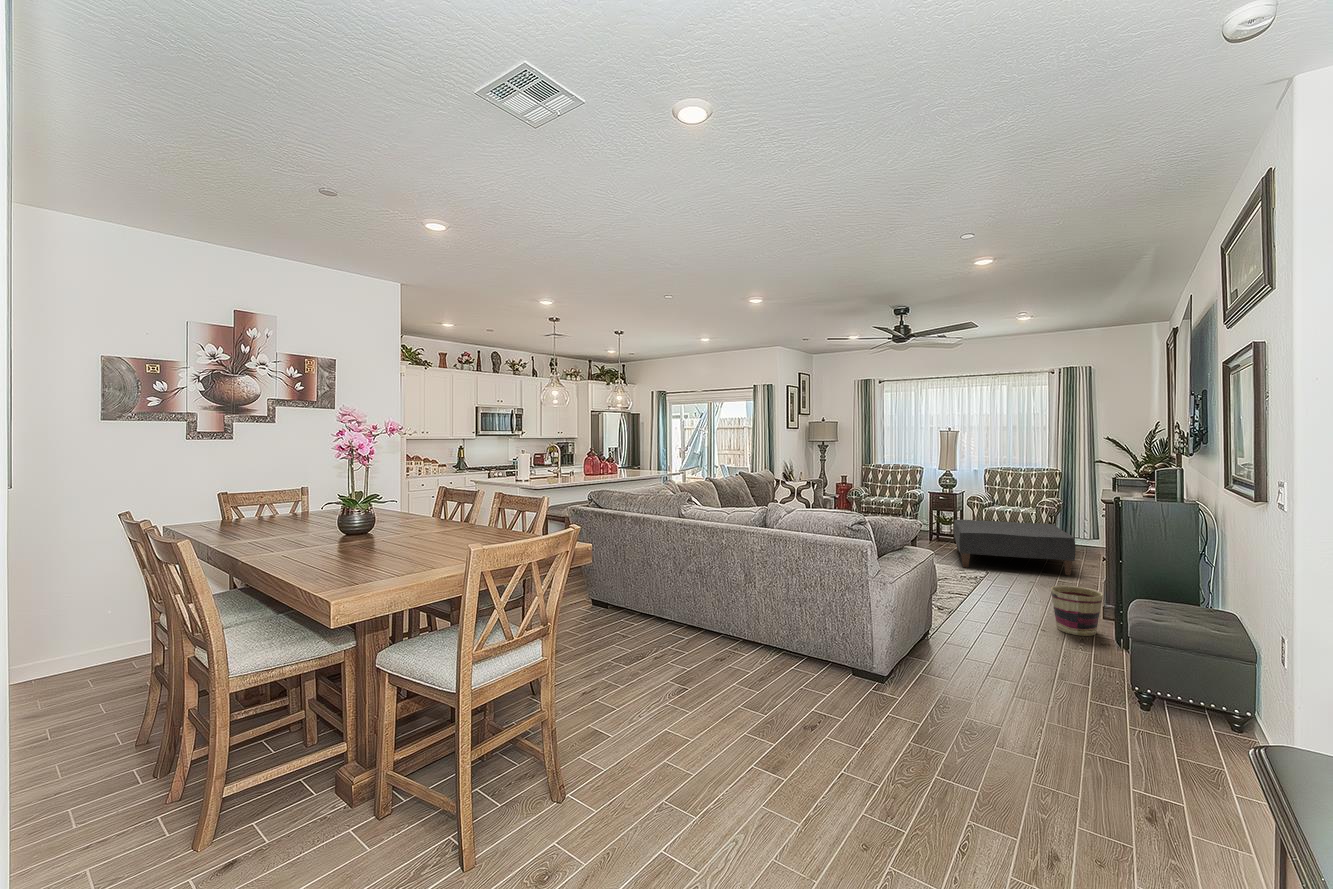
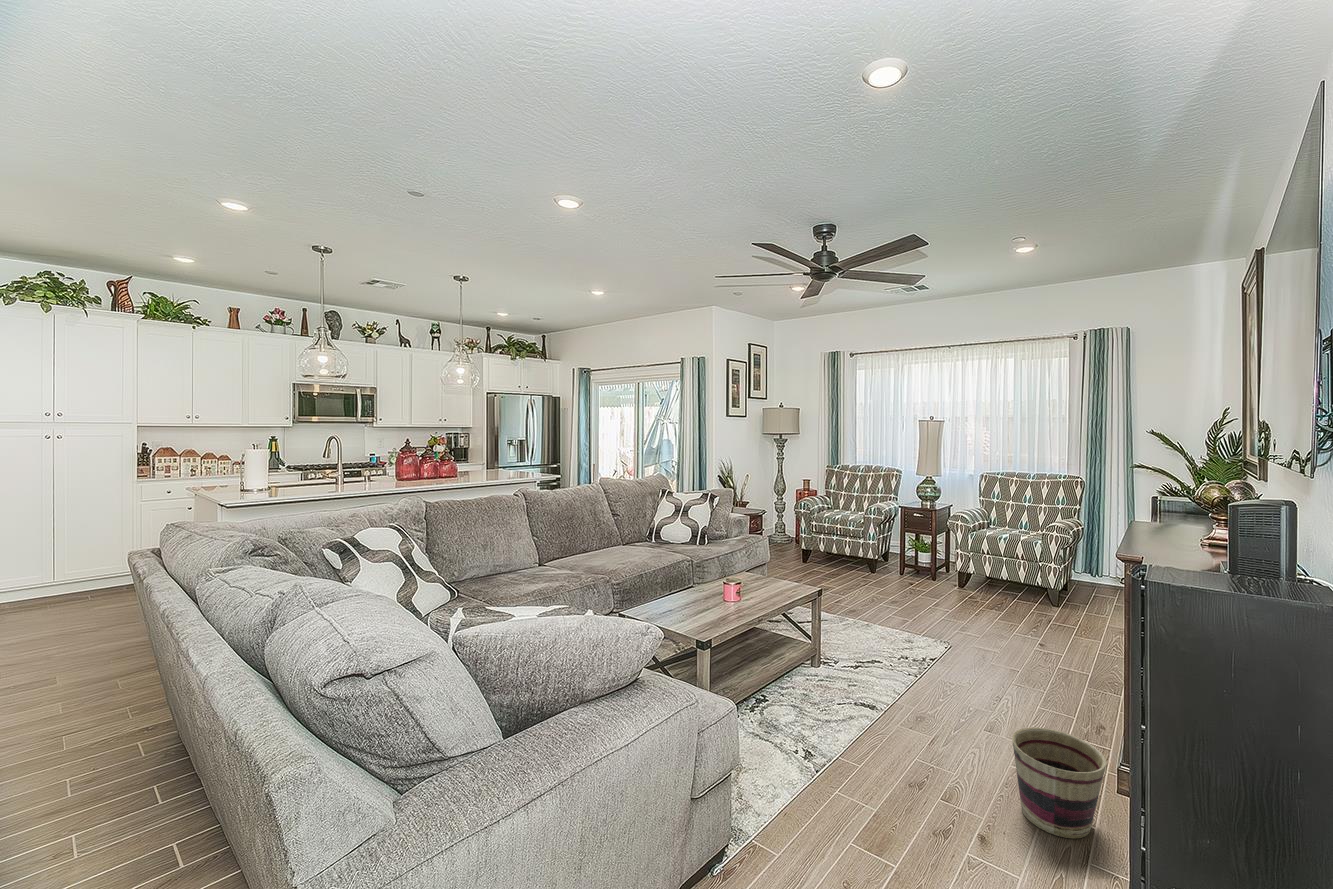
ottoman: present [954,520,1076,576] -> none [917,549,1090,653]

